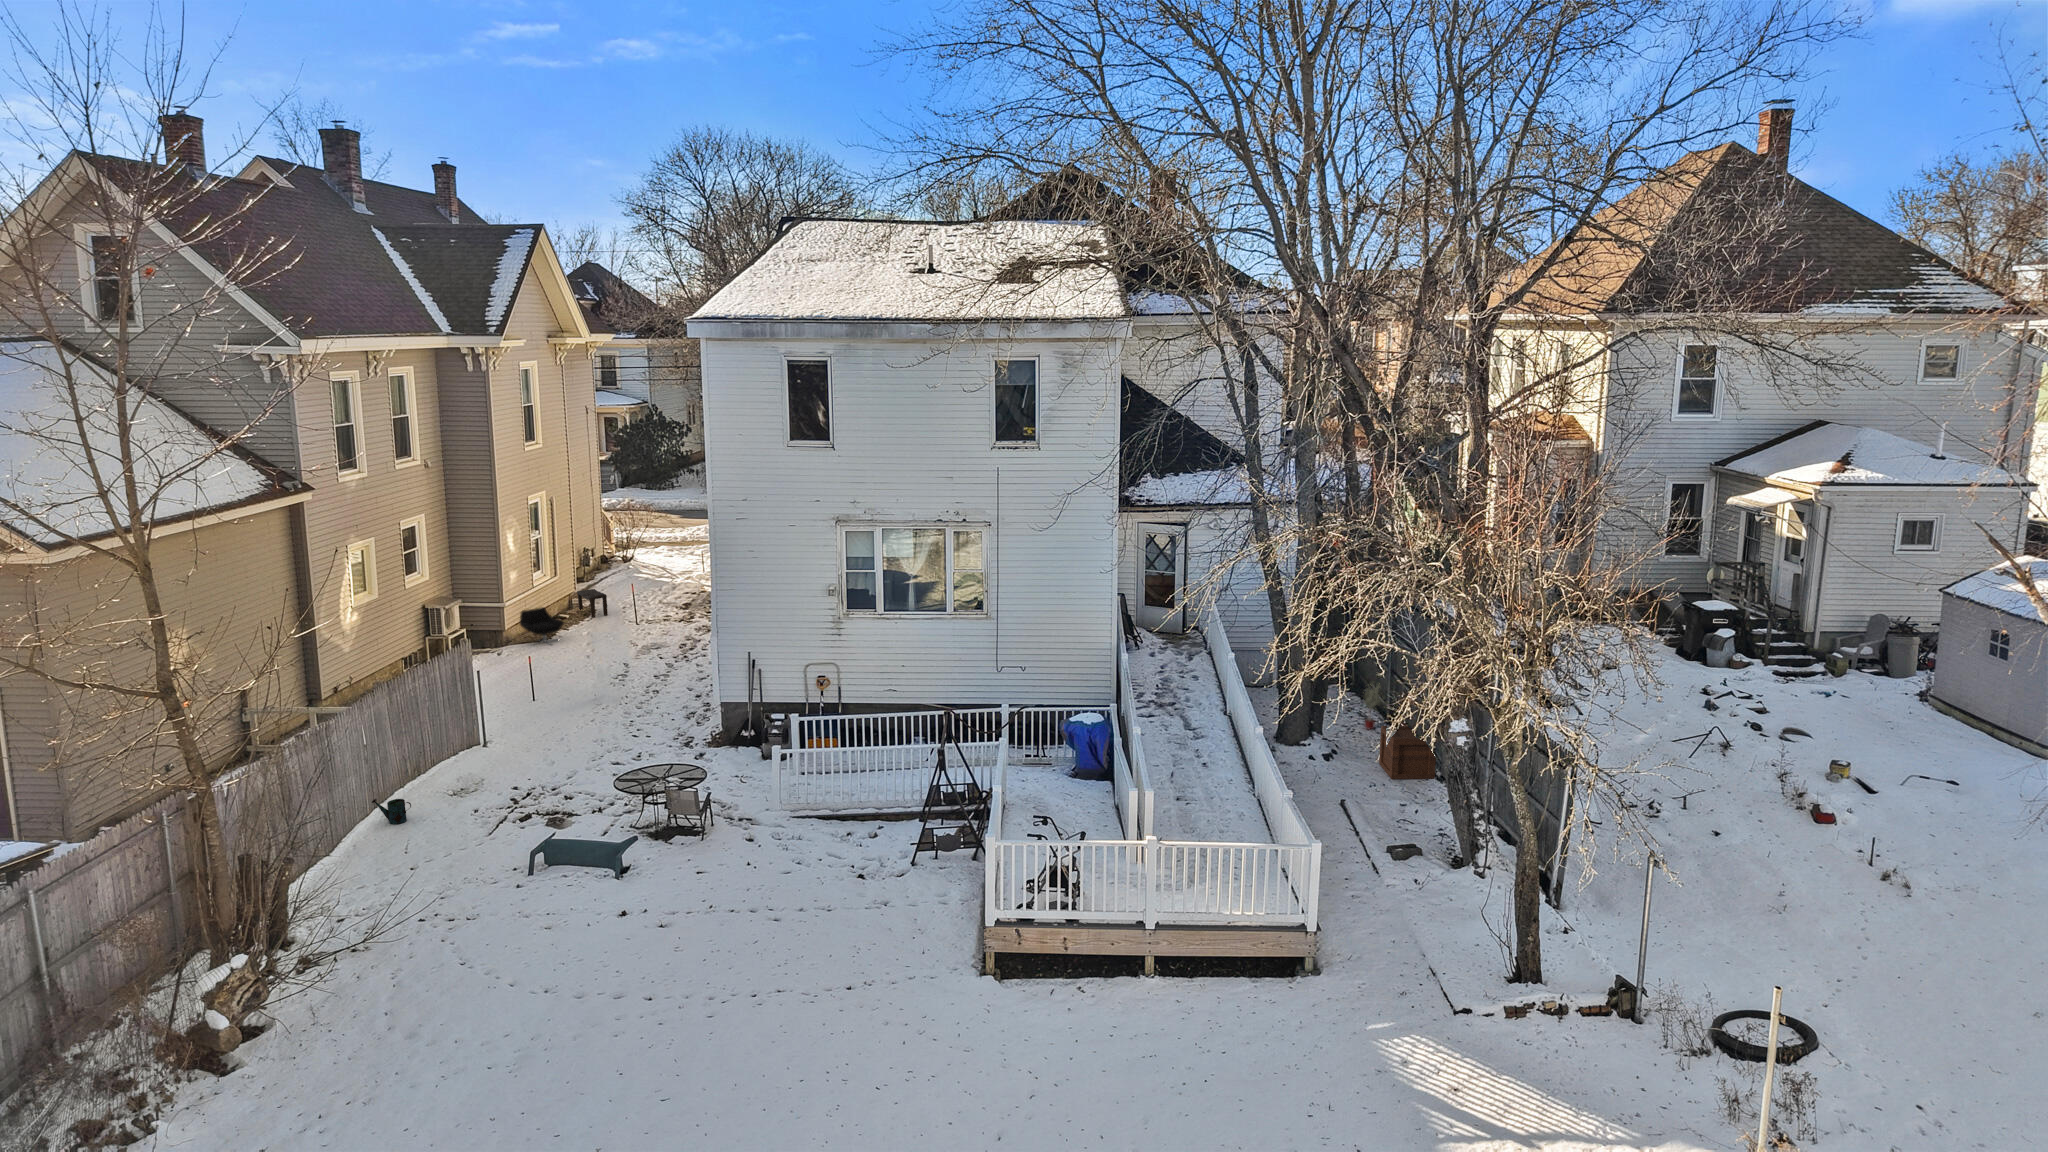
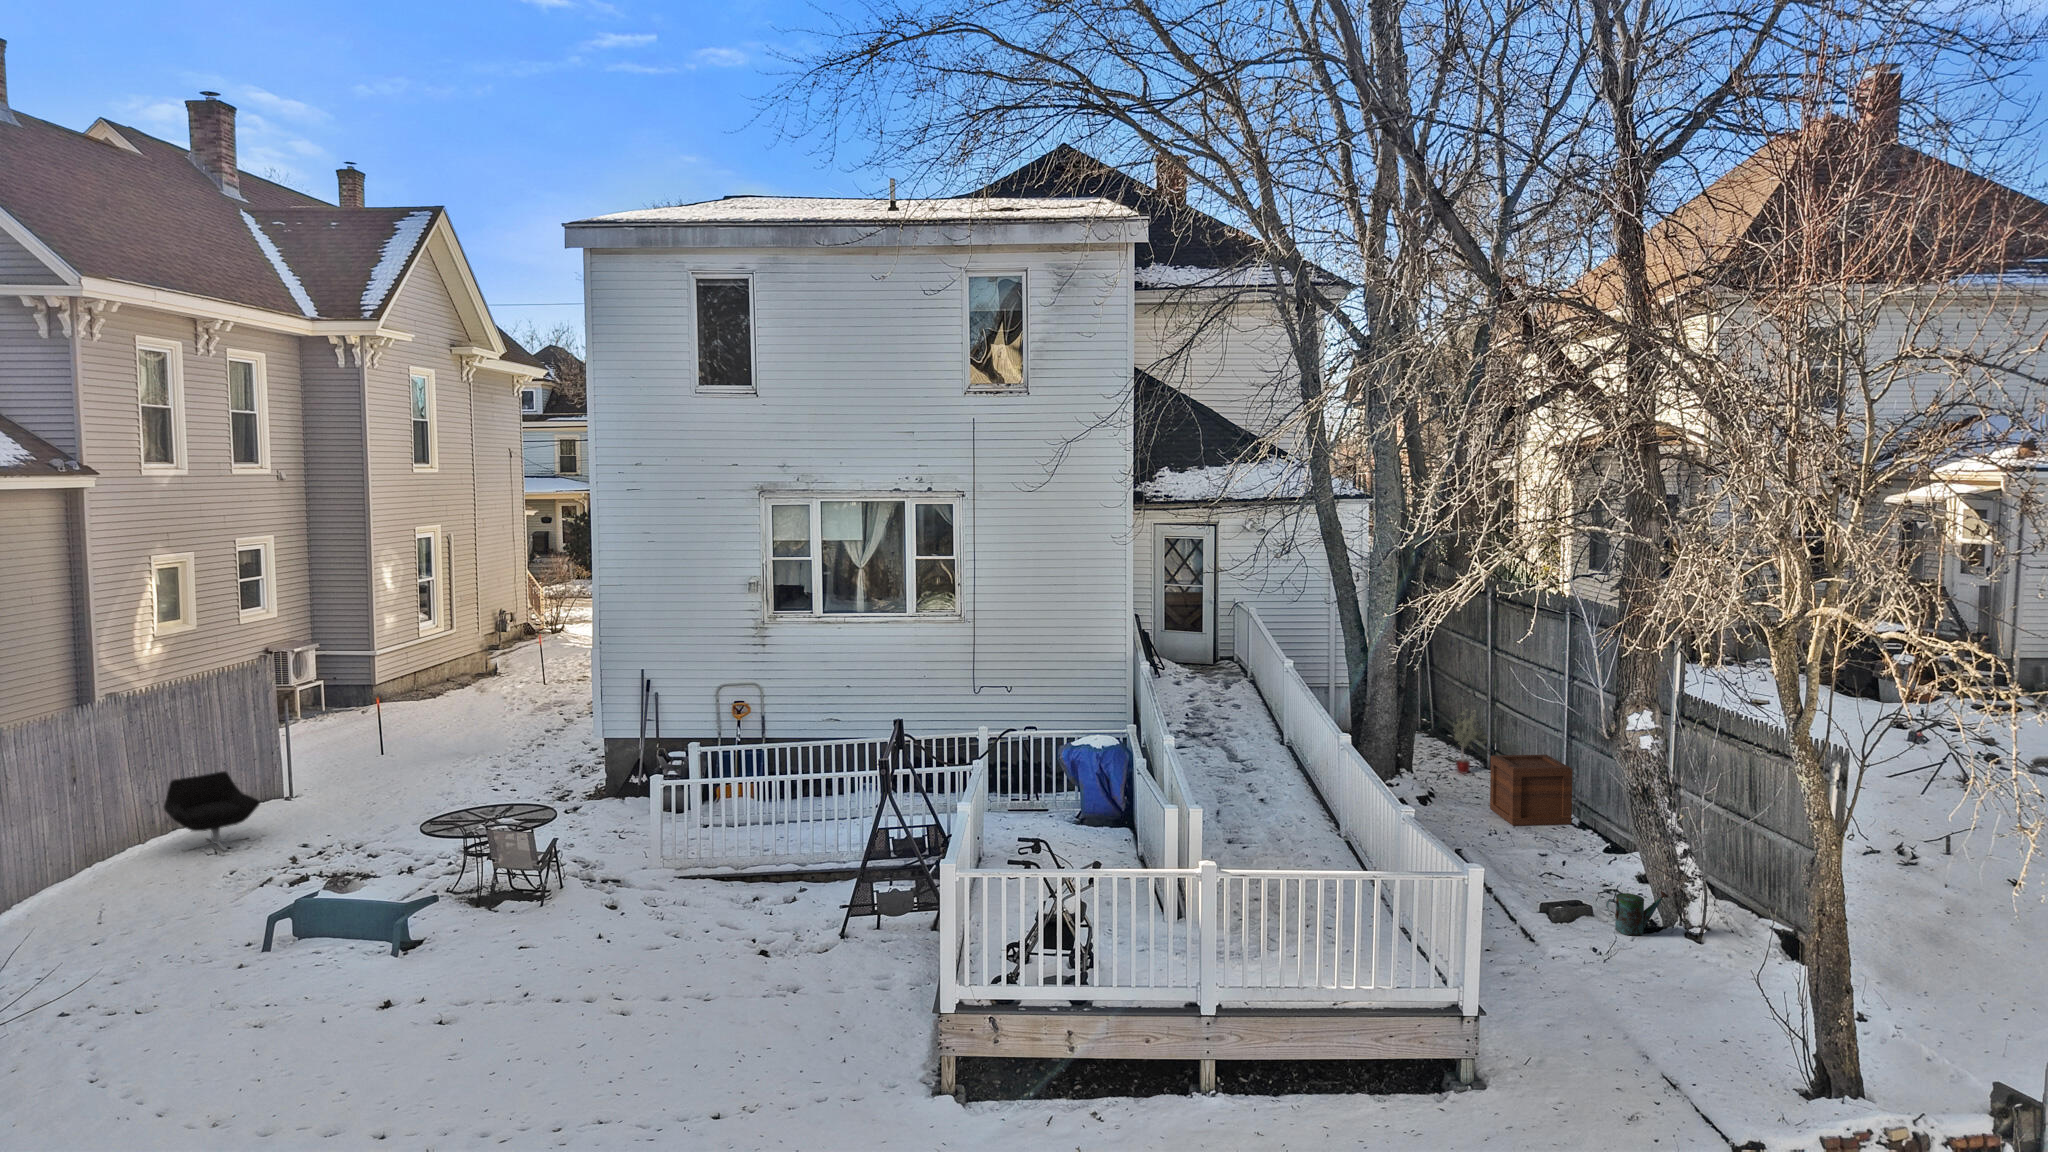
bench: present [577,589,608,618] -> none [479,645,514,677]
lounge chair: present [520,607,564,642] -> present [164,771,260,851]
watering can: present [372,799,411,825] -> present [1606,891,1668,936]

